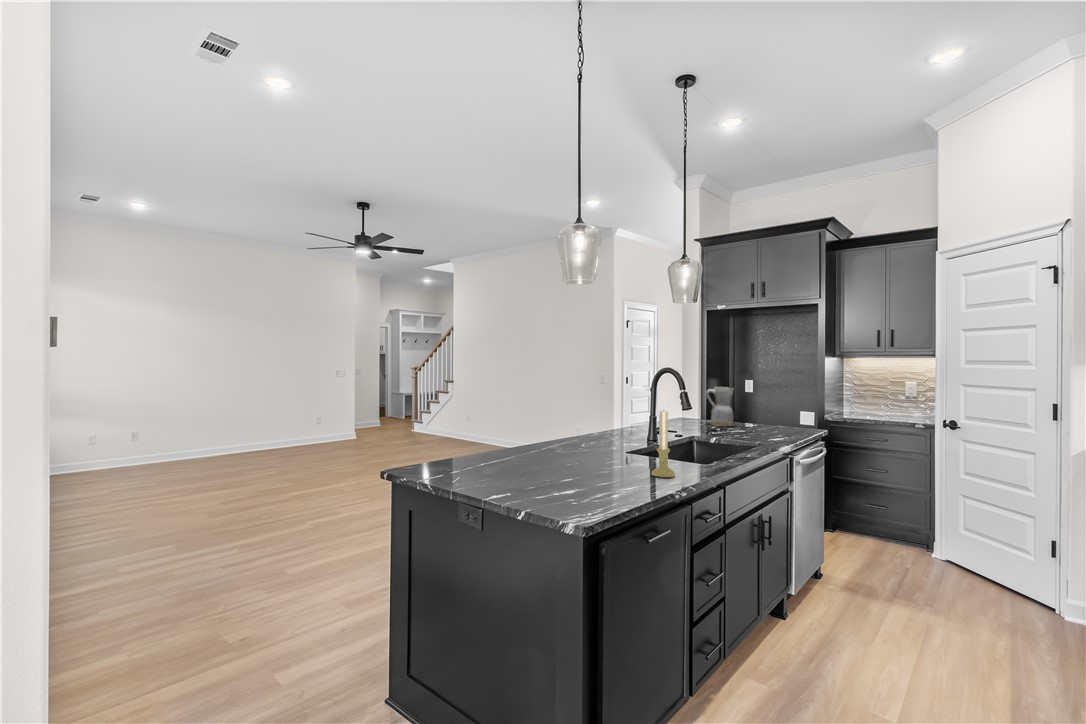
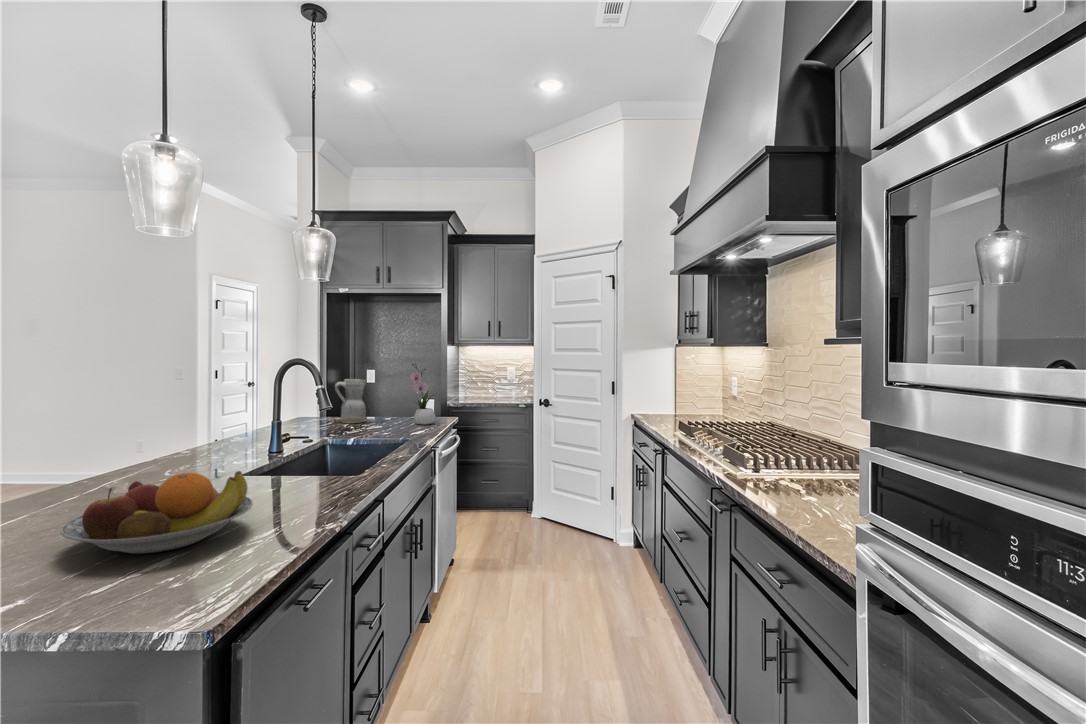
flower arrangement: none [774,374,803,433] -> present [410,363,435,425]
candle holder: present [652,411,675,478] -> none [292,414,325,506]
fruit bowl: none [524,440,623,486] -> present [61,471,253,554]

